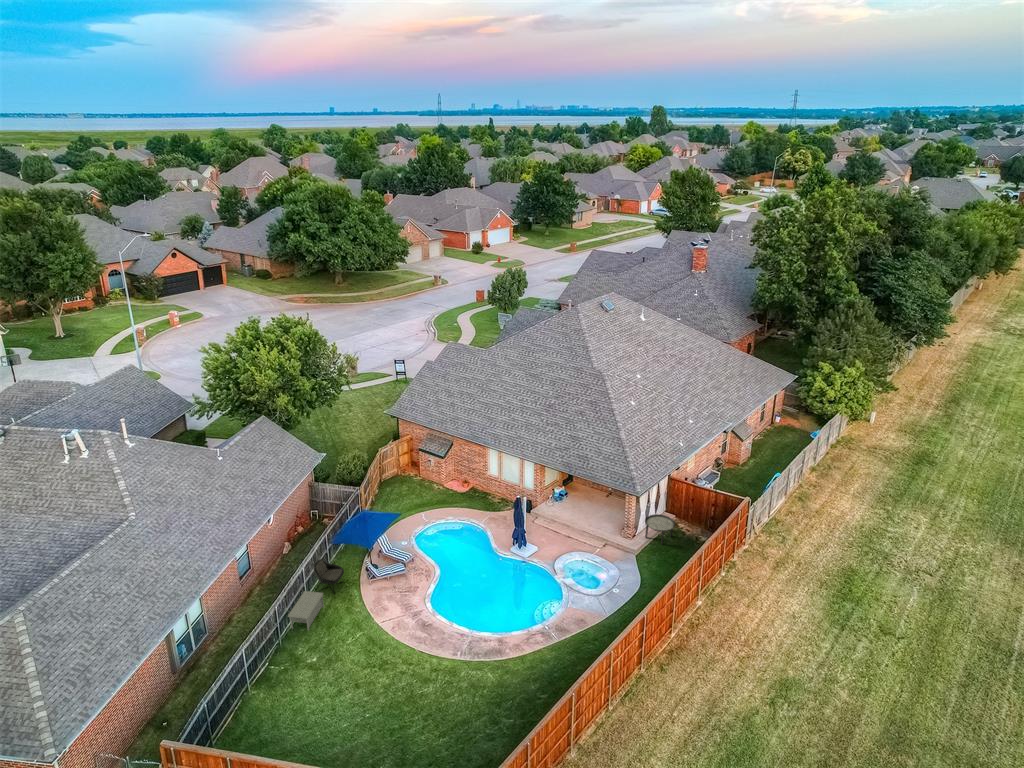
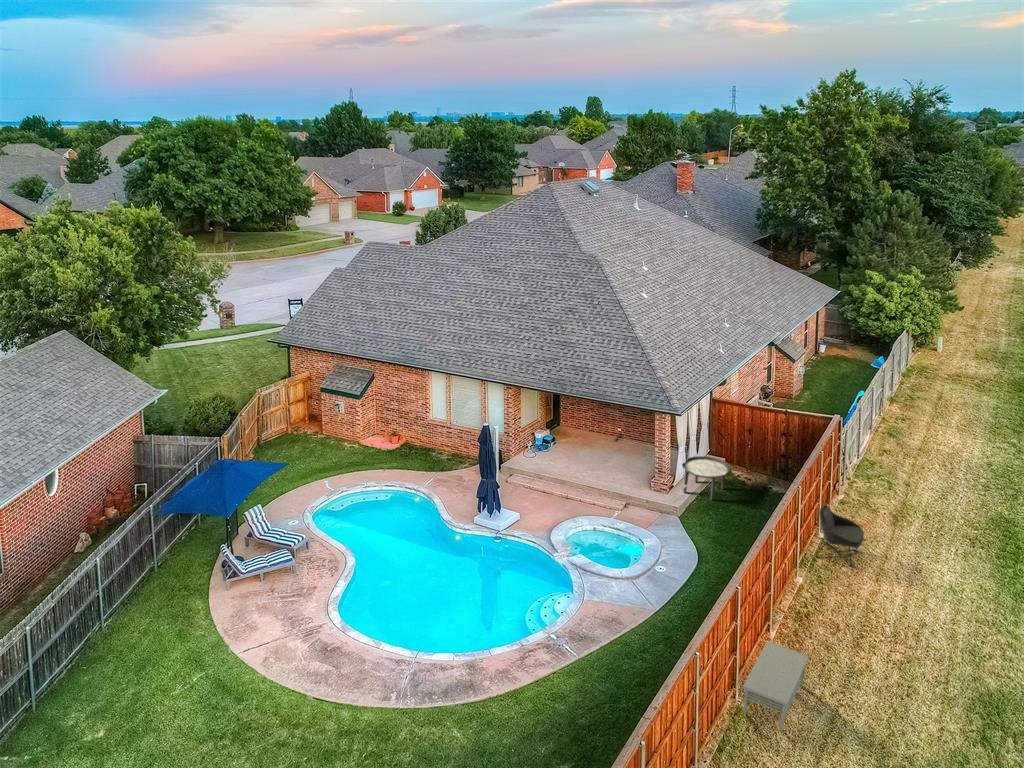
lounge chair: present [314,559,344,594] -> present [815,505,864,566]
storage bench: present [288,591,324,630] -> present [743,641,809,730]

